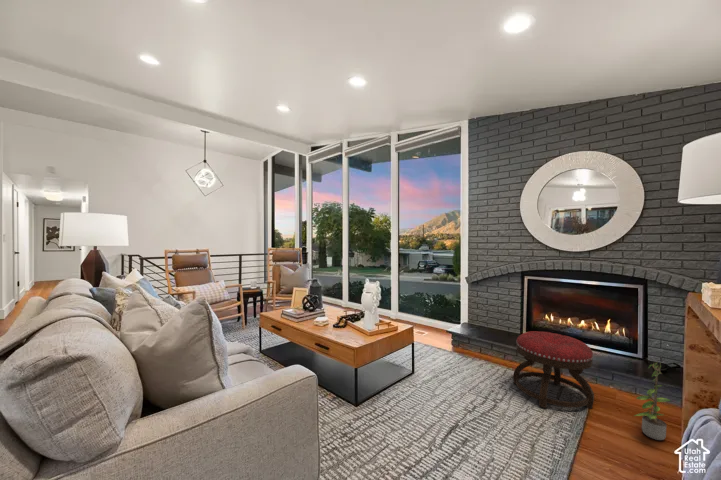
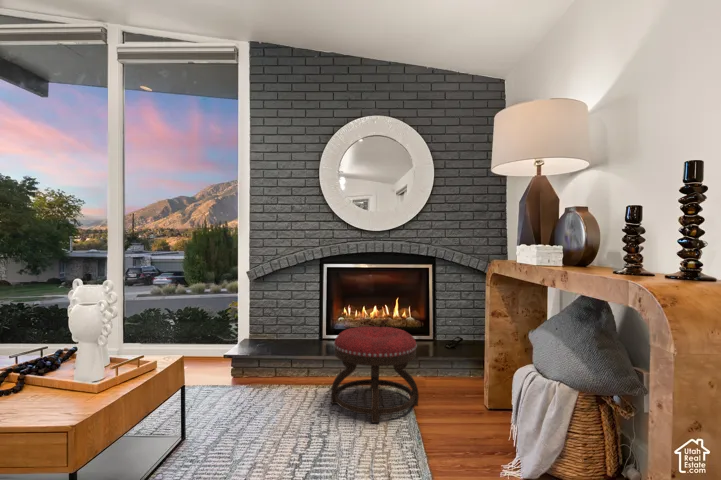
potted plant: present [635,362,670,440] -> none [458,331,490,417]

